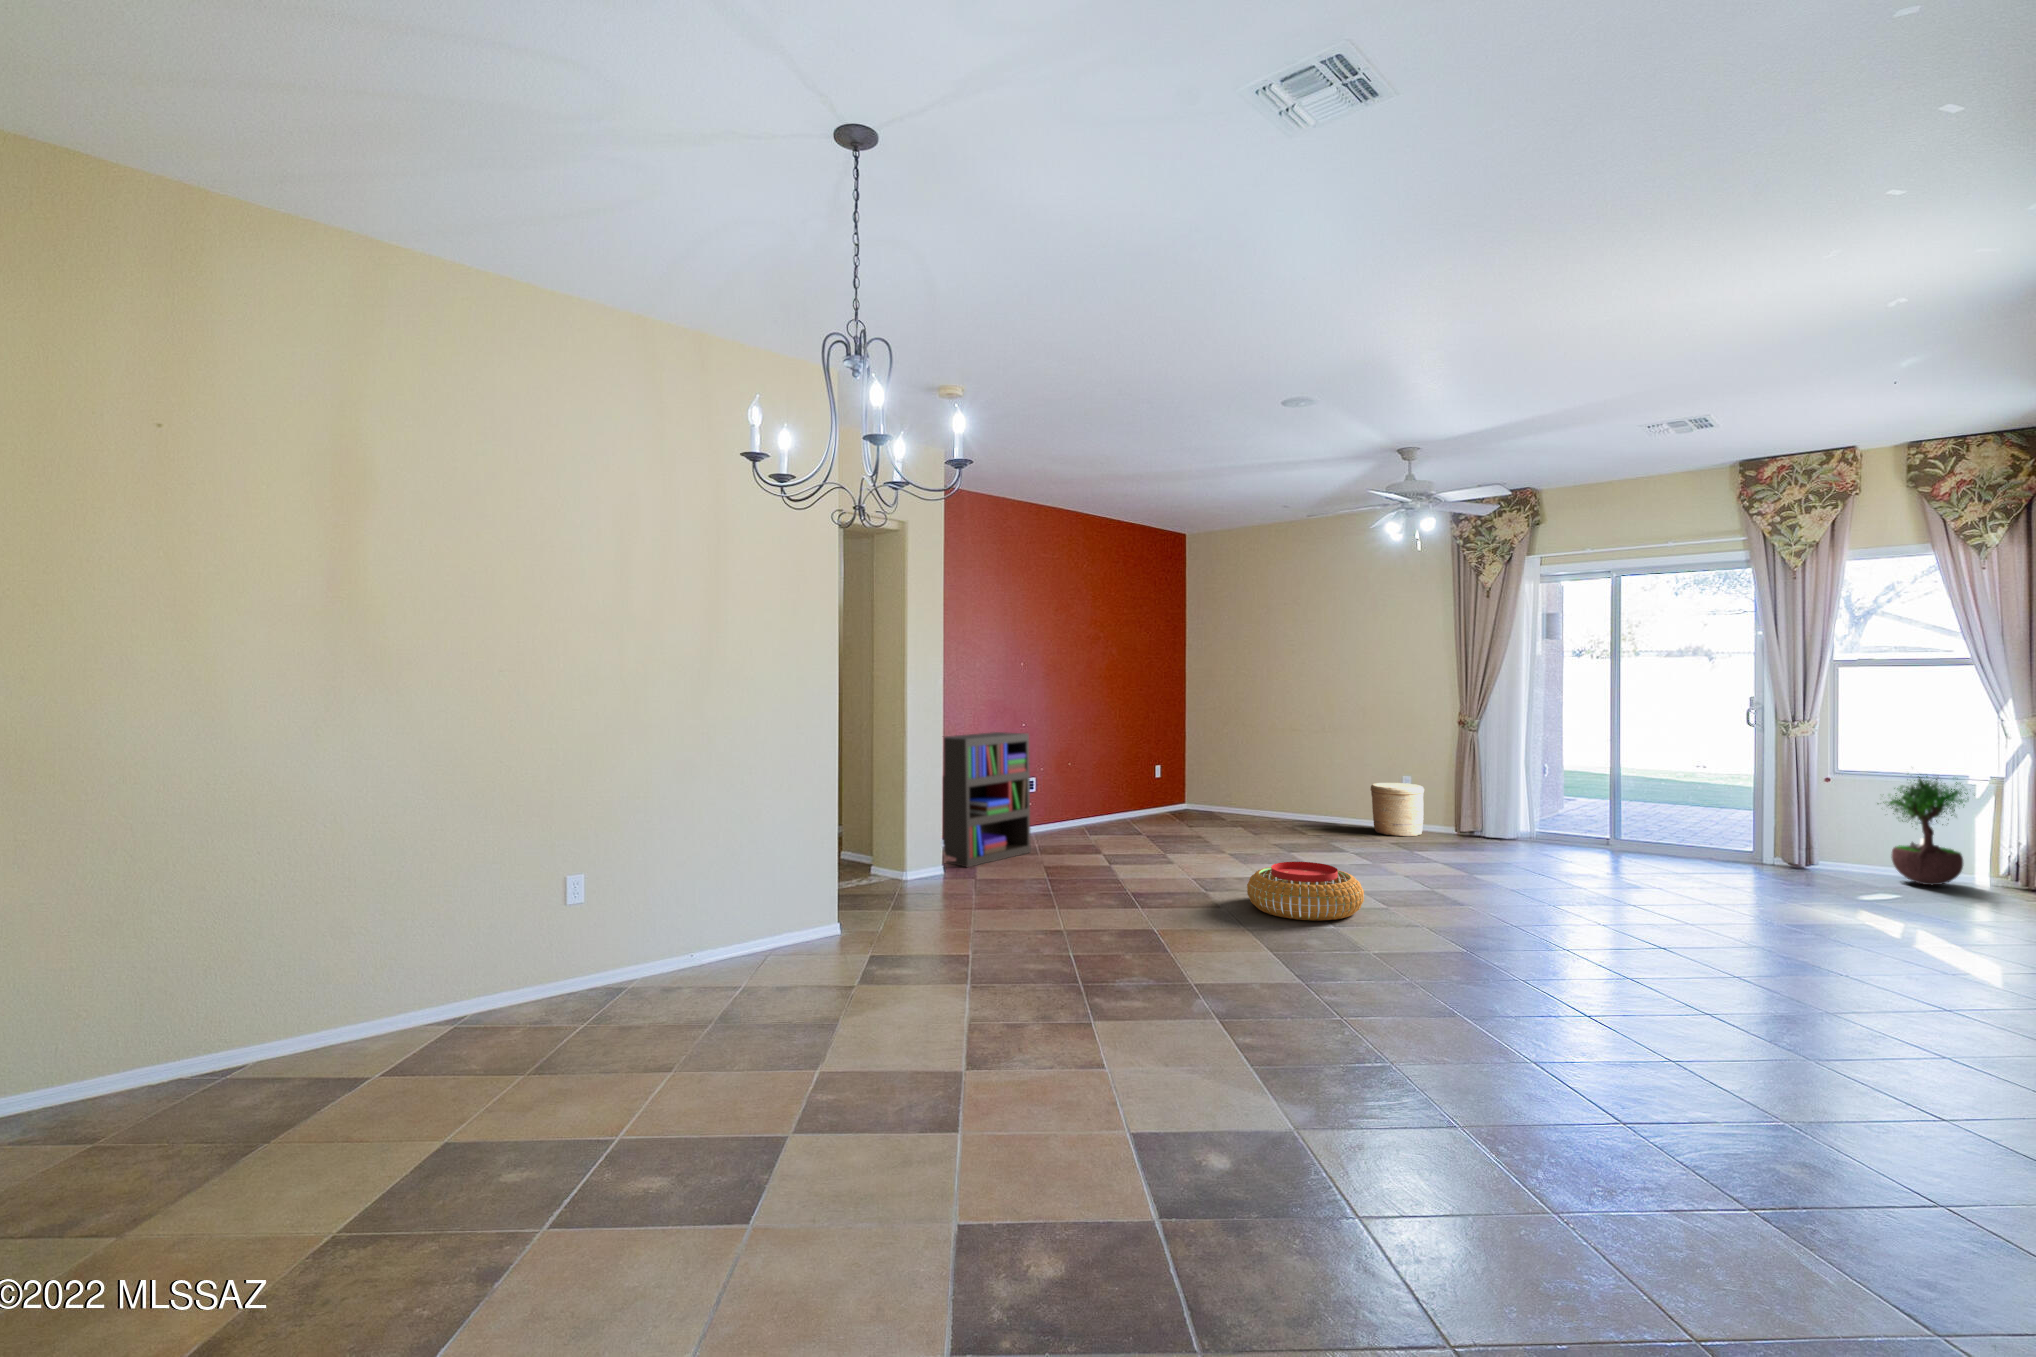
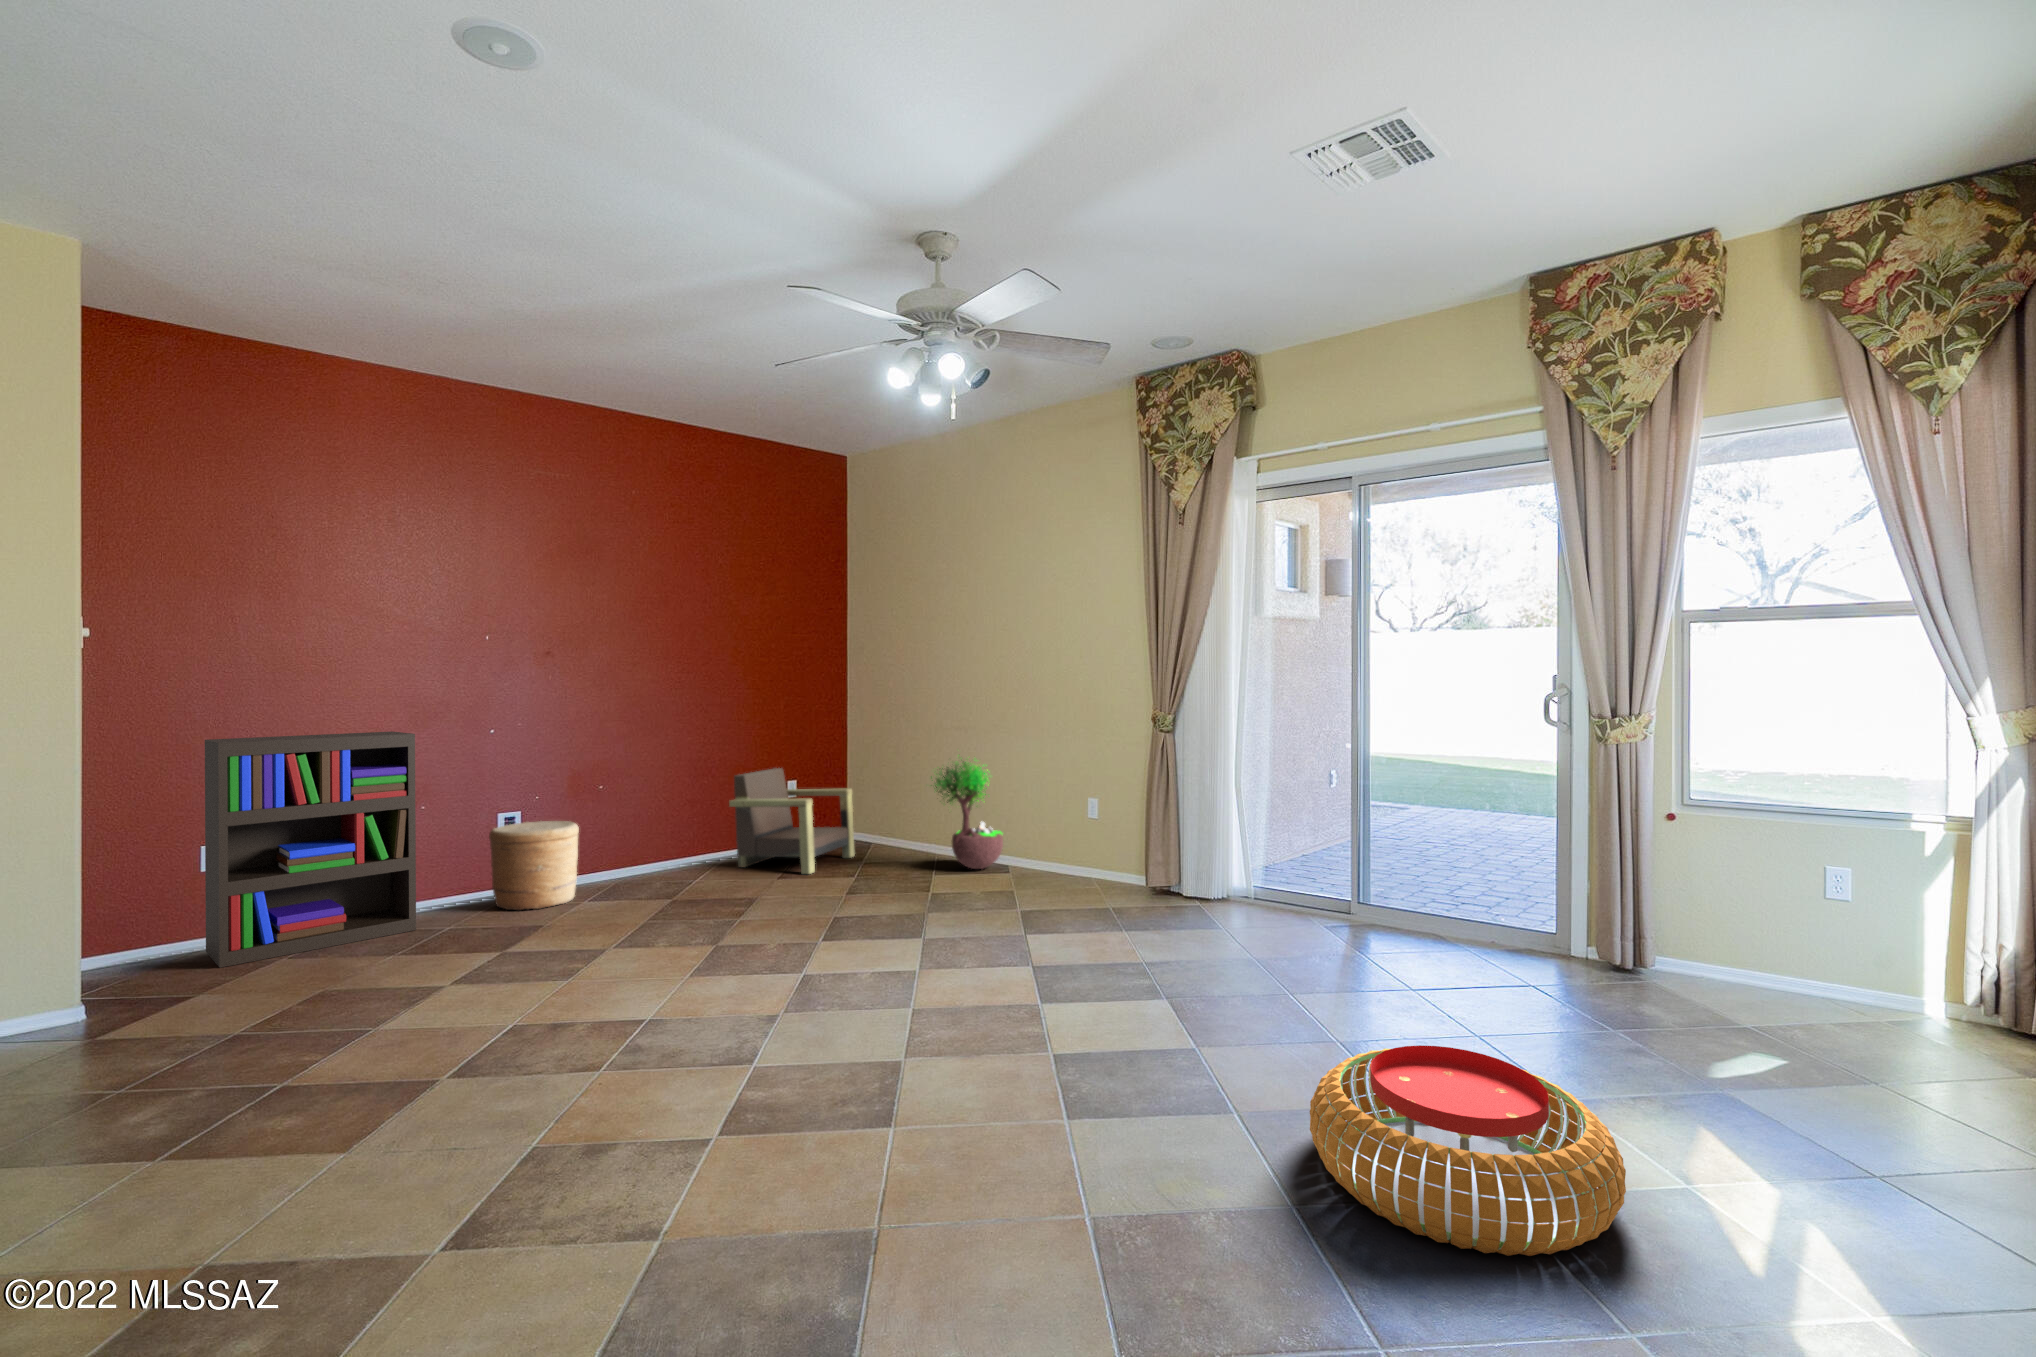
armchair: none [1148,757,1219,827] -> present [729,768,855,874]
potted tree: present [1877,773,1969,885] -> present [931,755,1003,869]
woven basket: present [1371,783,1424,836] -> present [489,821,579,910]
pouf: present [1247,862,1364,921] -> present [1310,1045,1626,1256]

